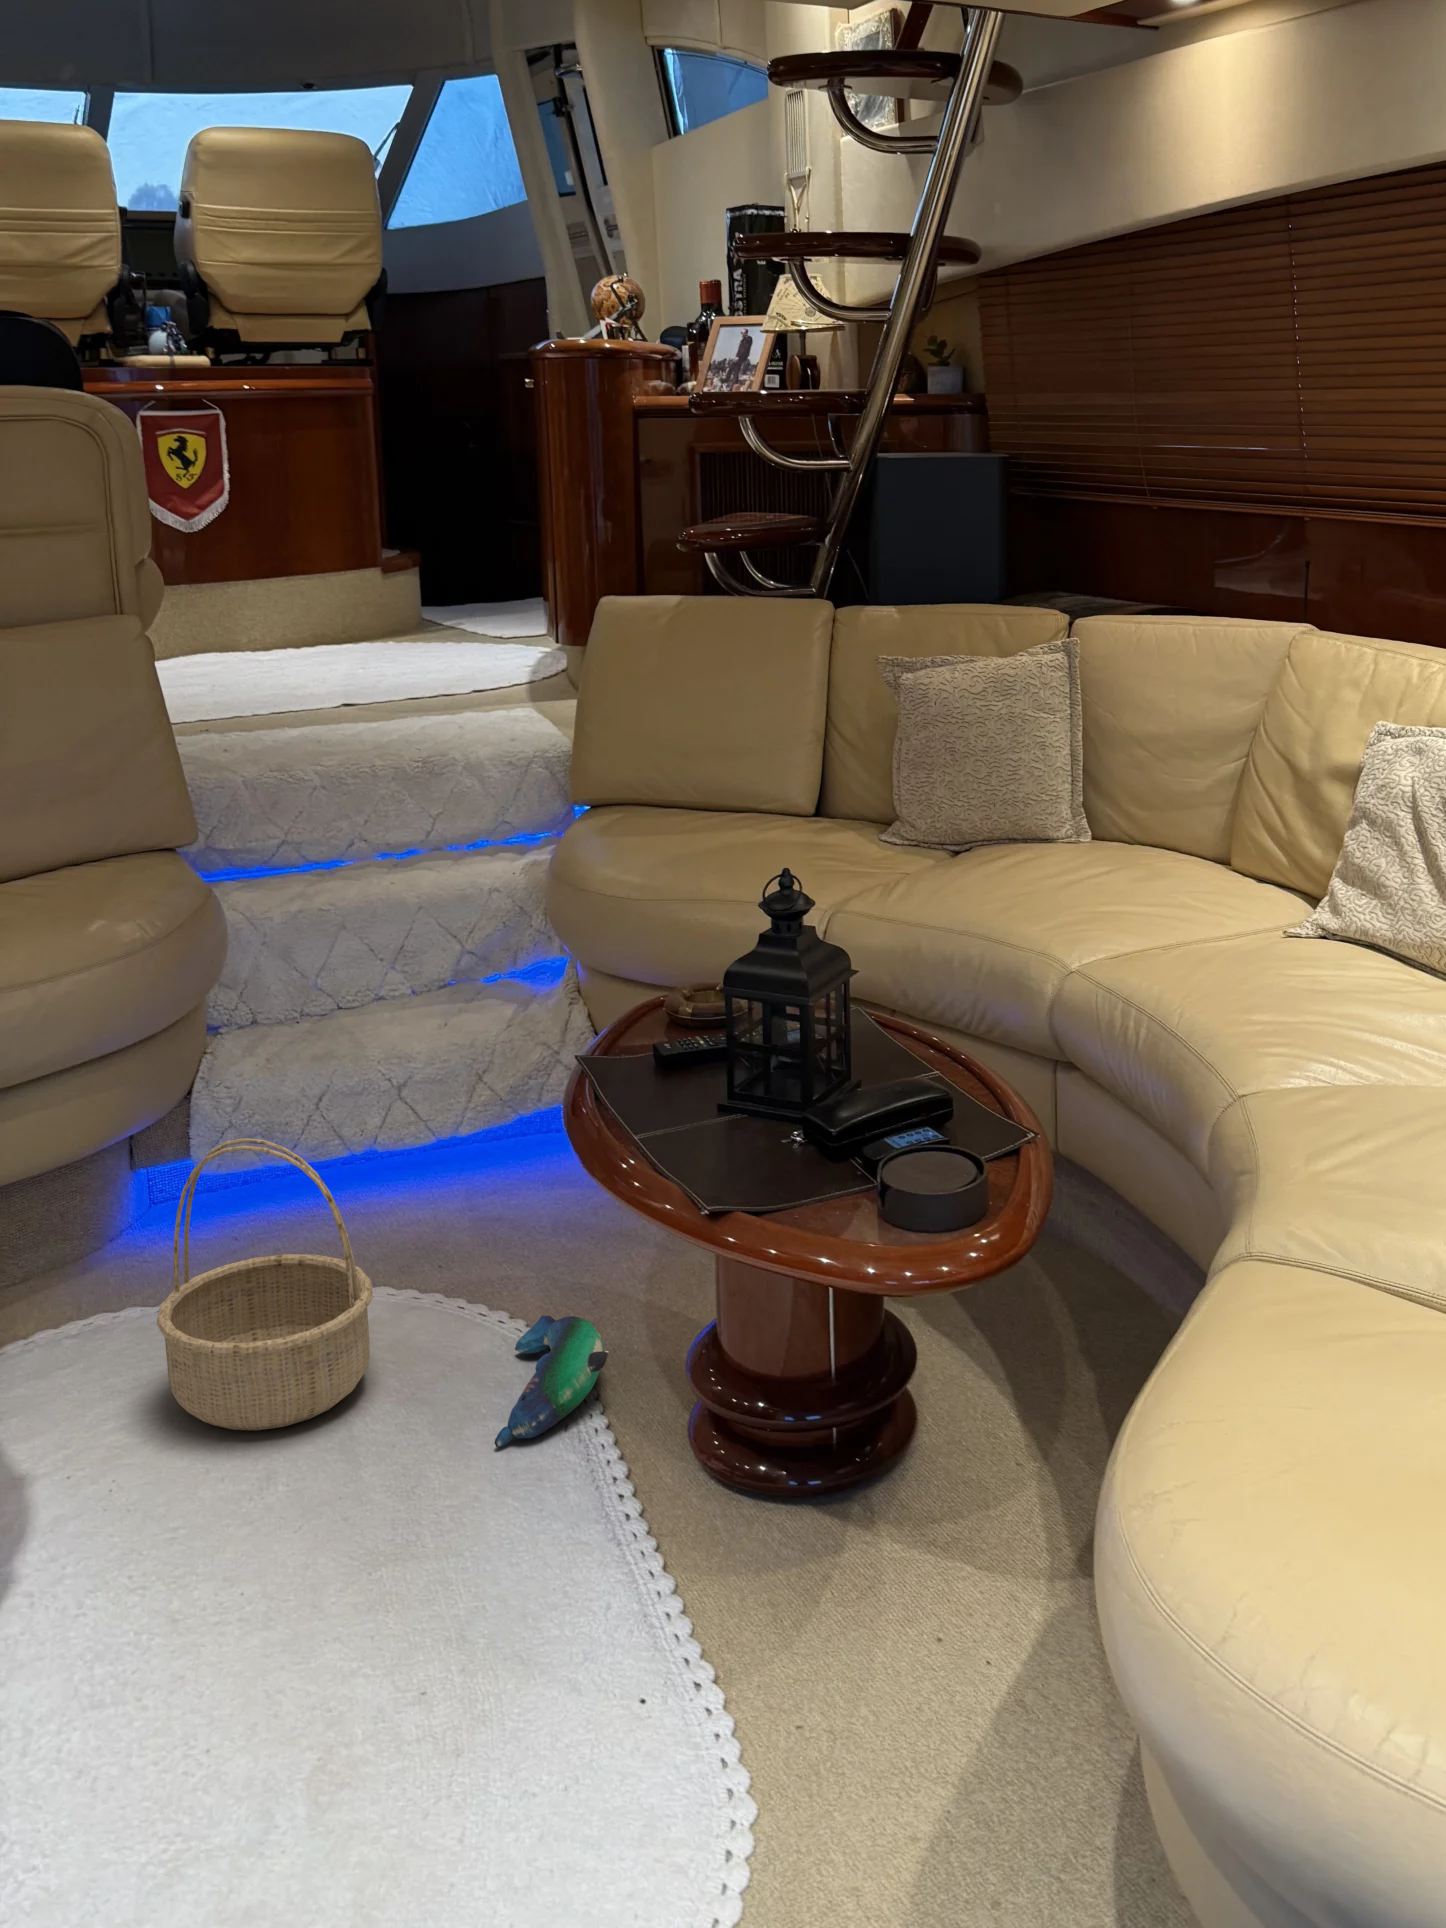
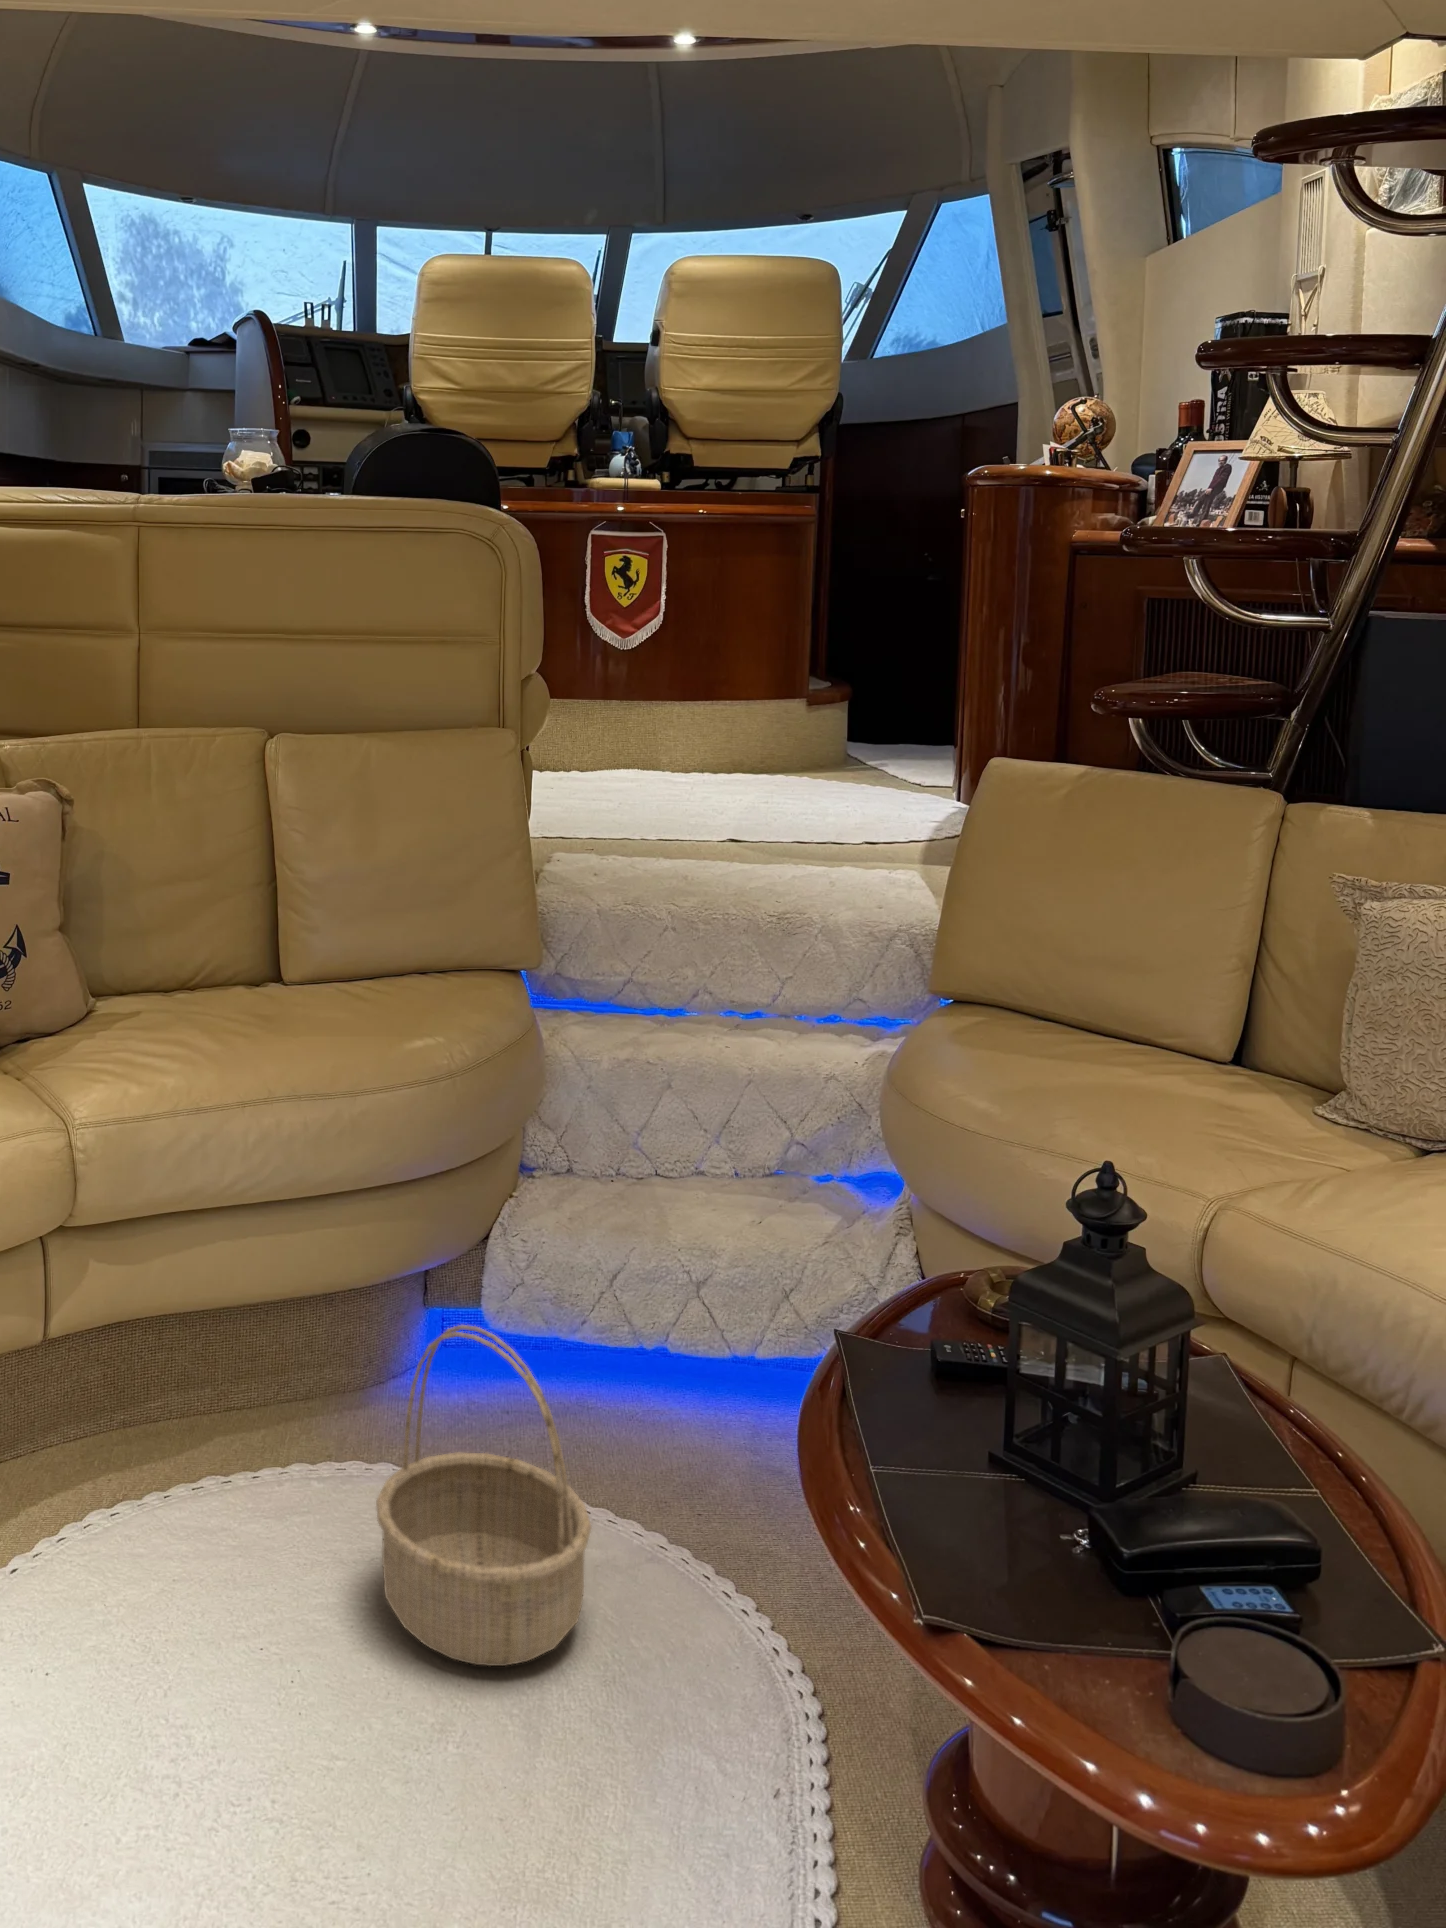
plush toy: present [495,1316,609,1447] -> none [684,1629,836,1795]

